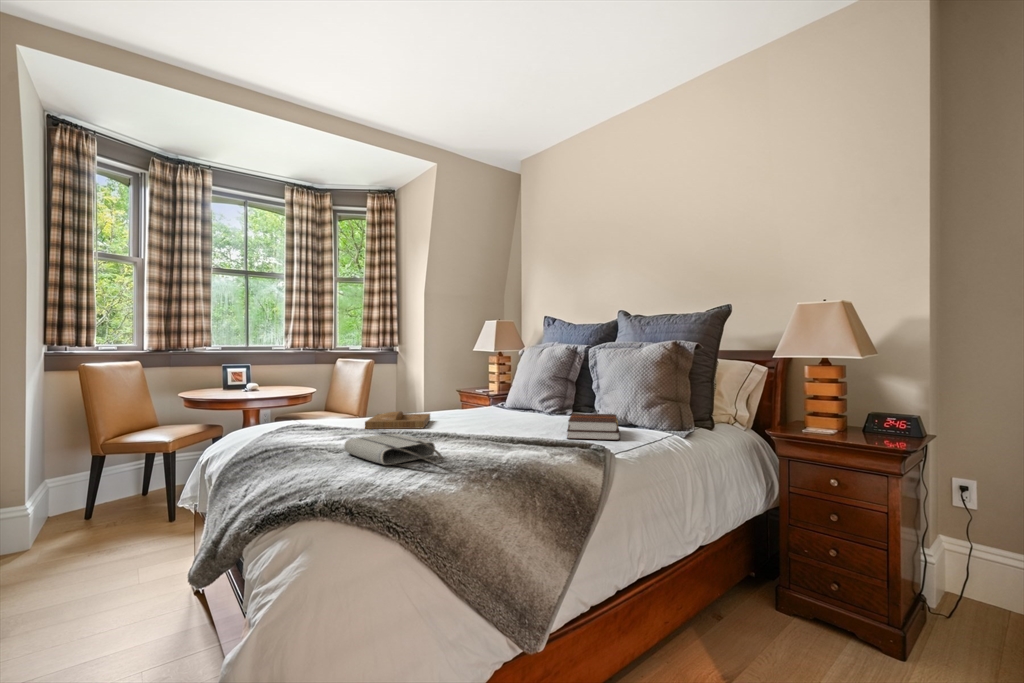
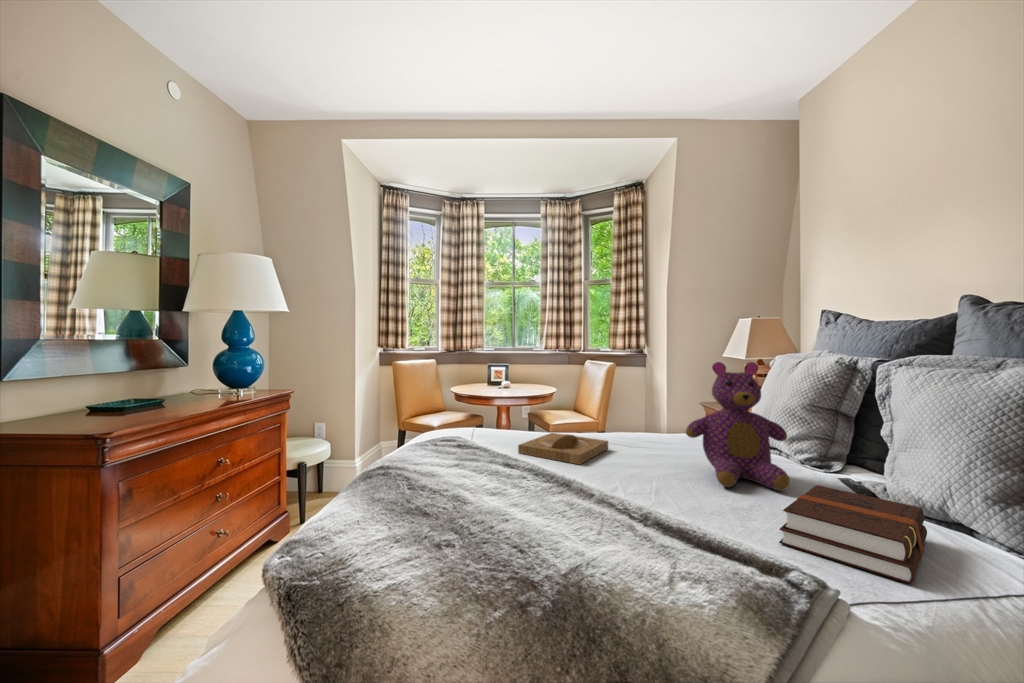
teddy bear: none [494,348,556,426] -> present [686,362,790,490]
tote bag: present [344,434,444,467] -> none [413,479,505,573]

